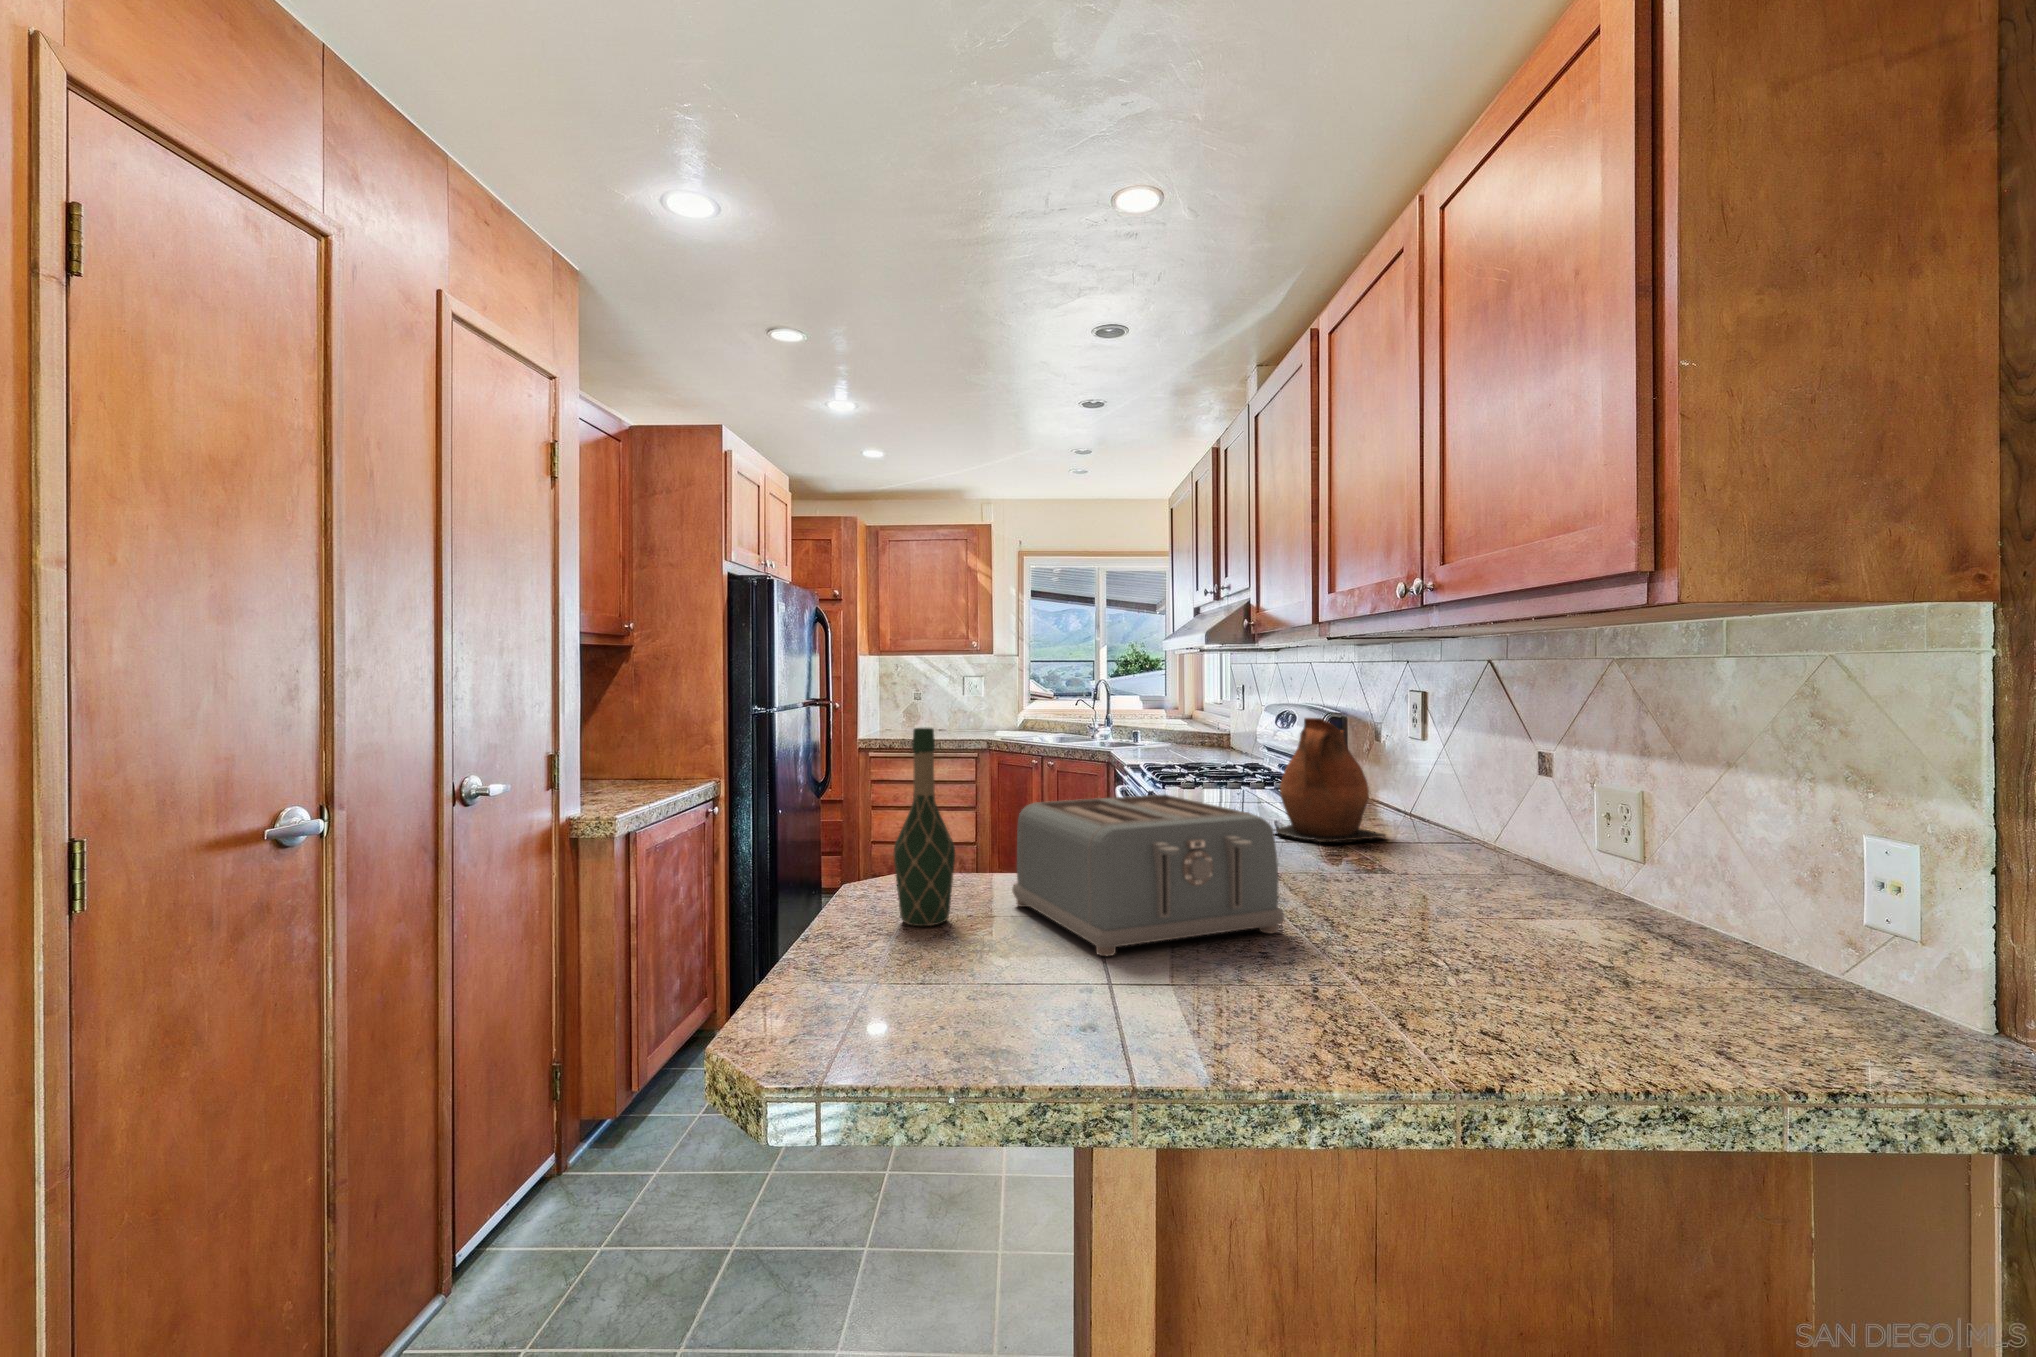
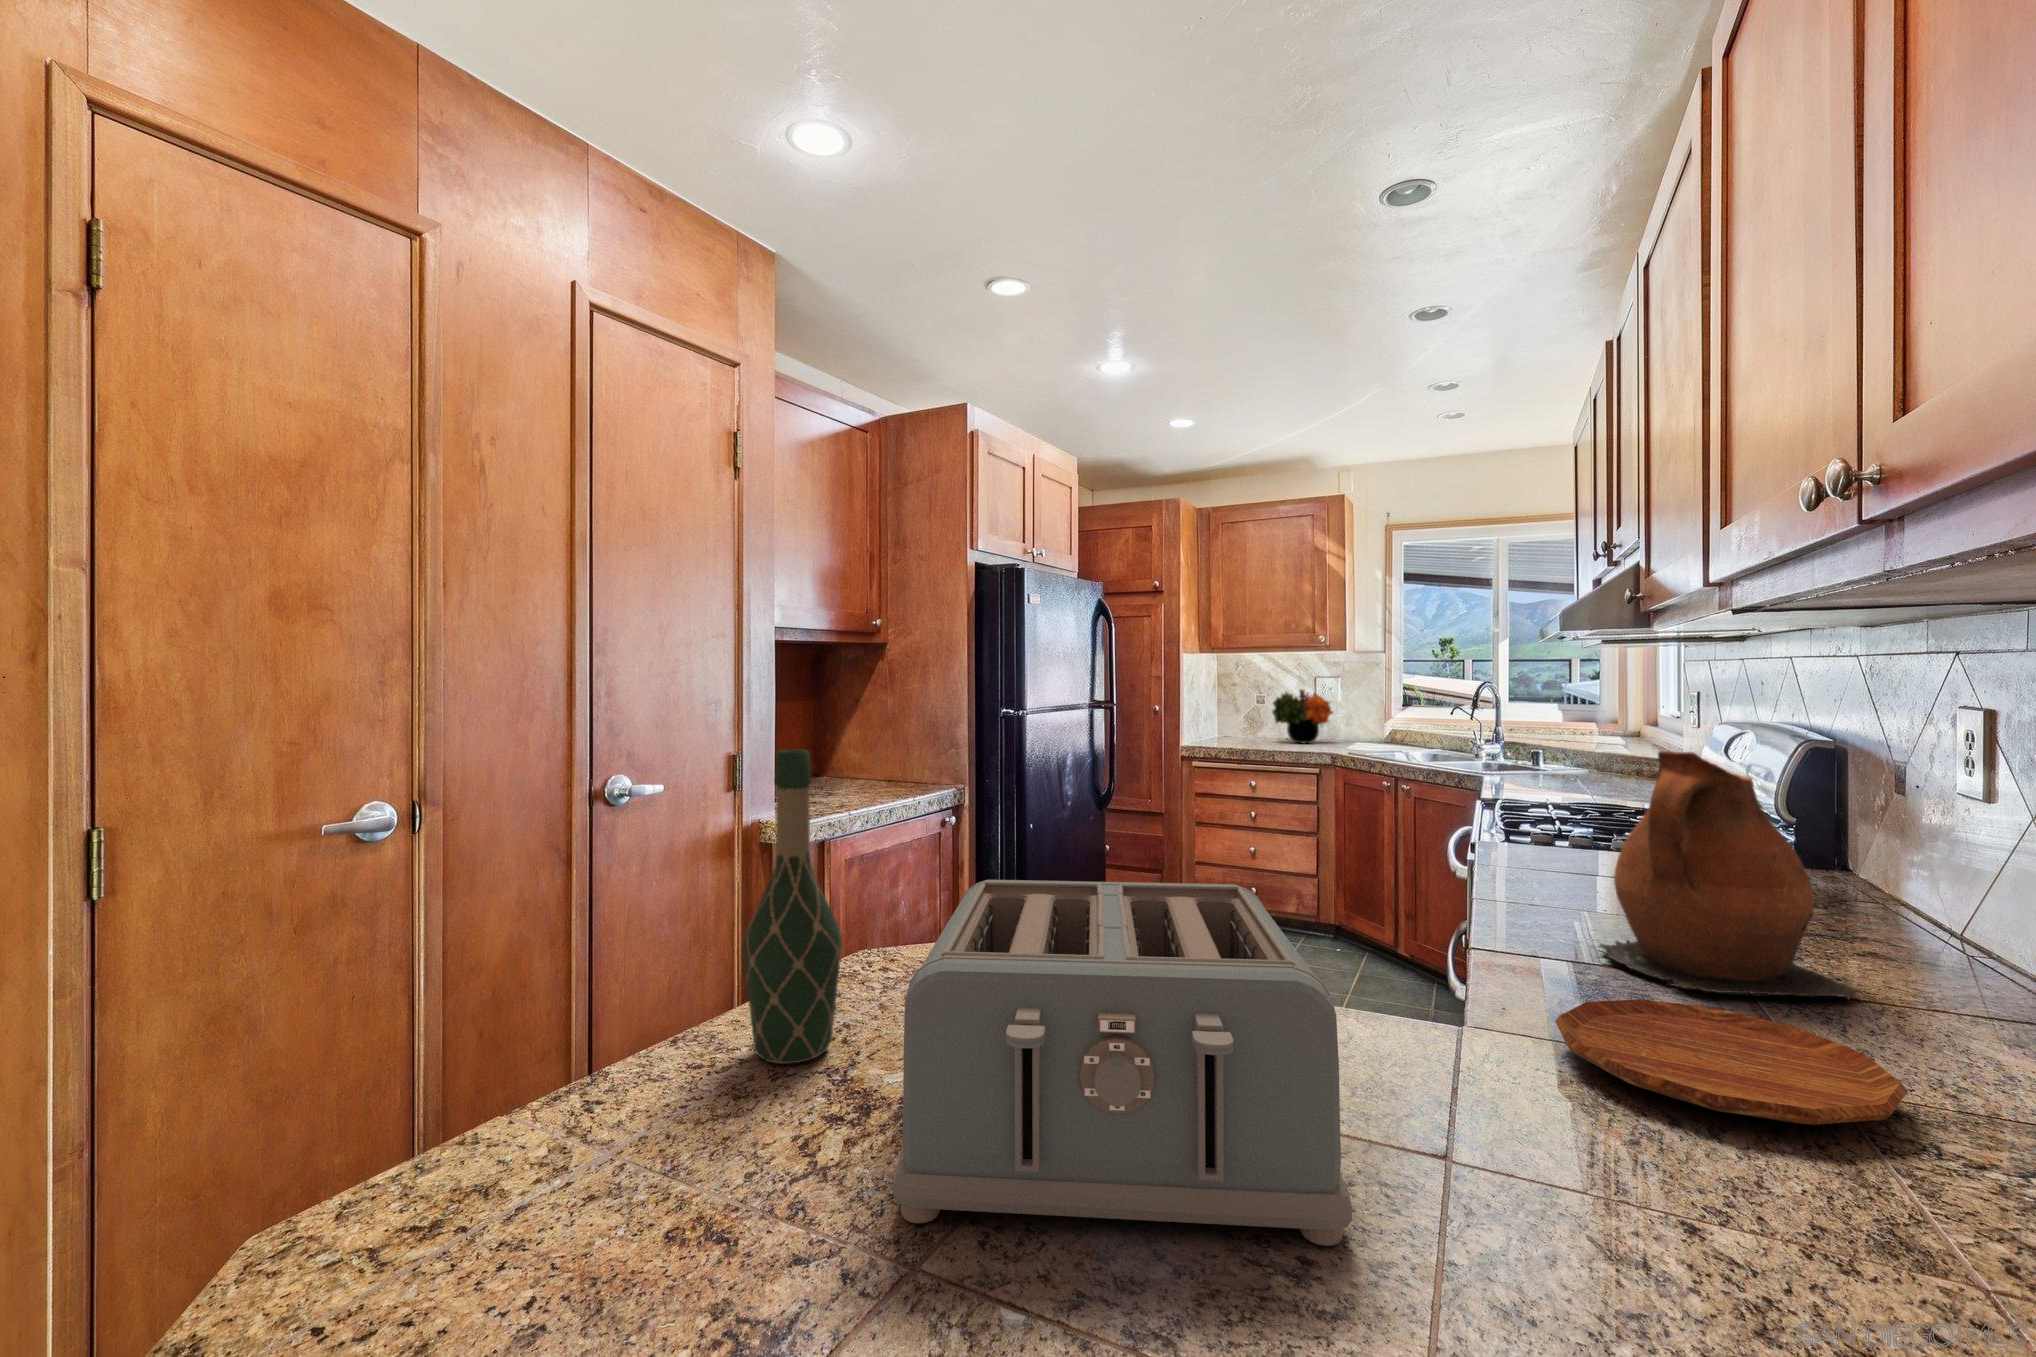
flower arrangement: none [926,687,978,733] -> present [1272,690,1333,743]
tray: none [1289,843,1427,877] -> present [1555,999,1908,1125]

